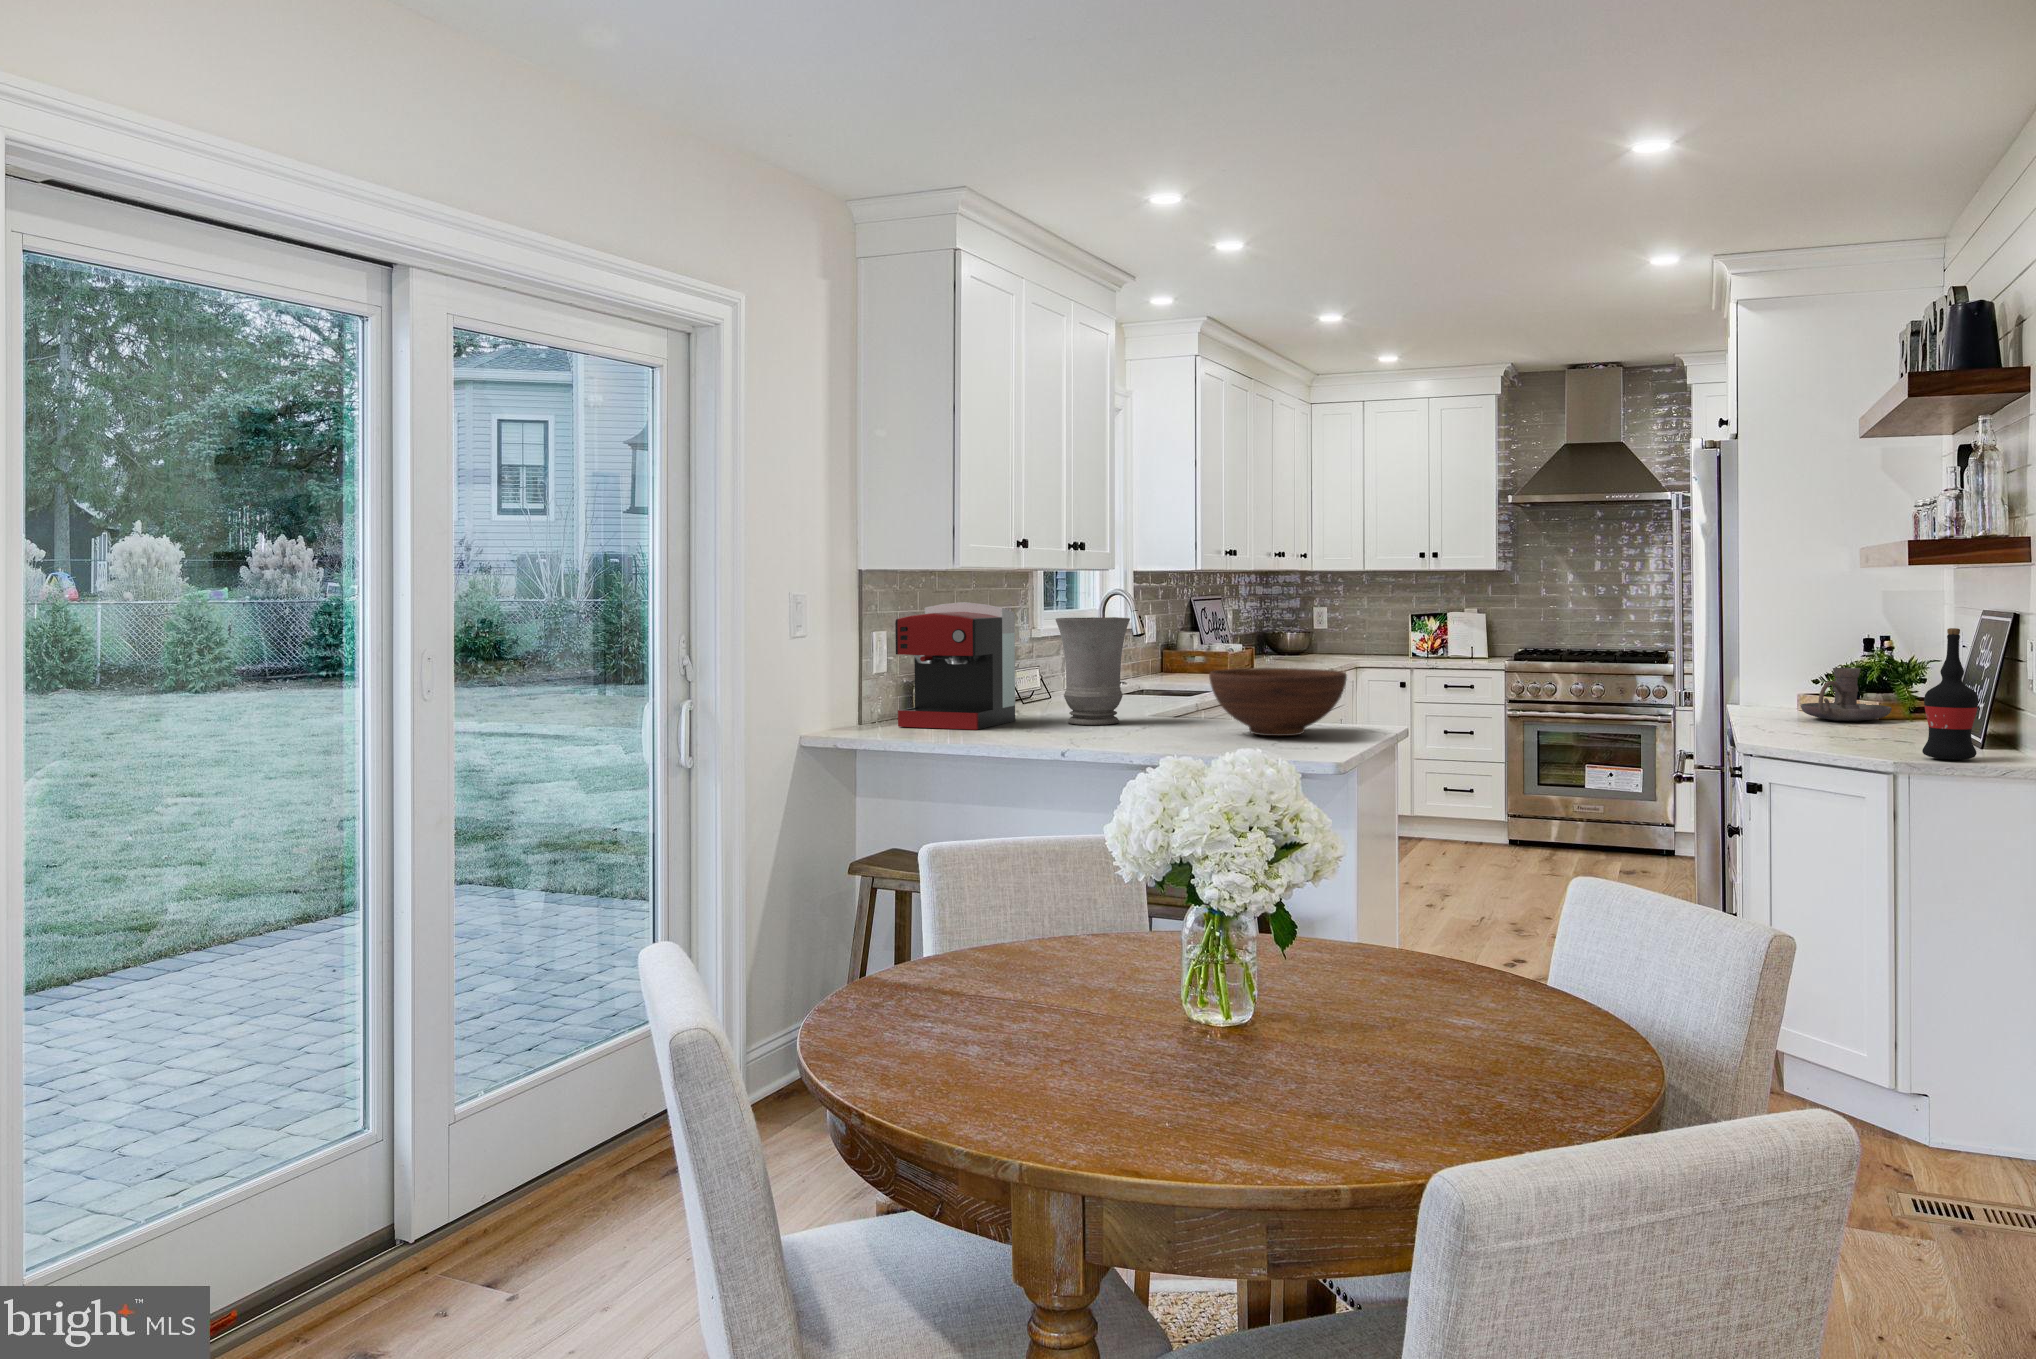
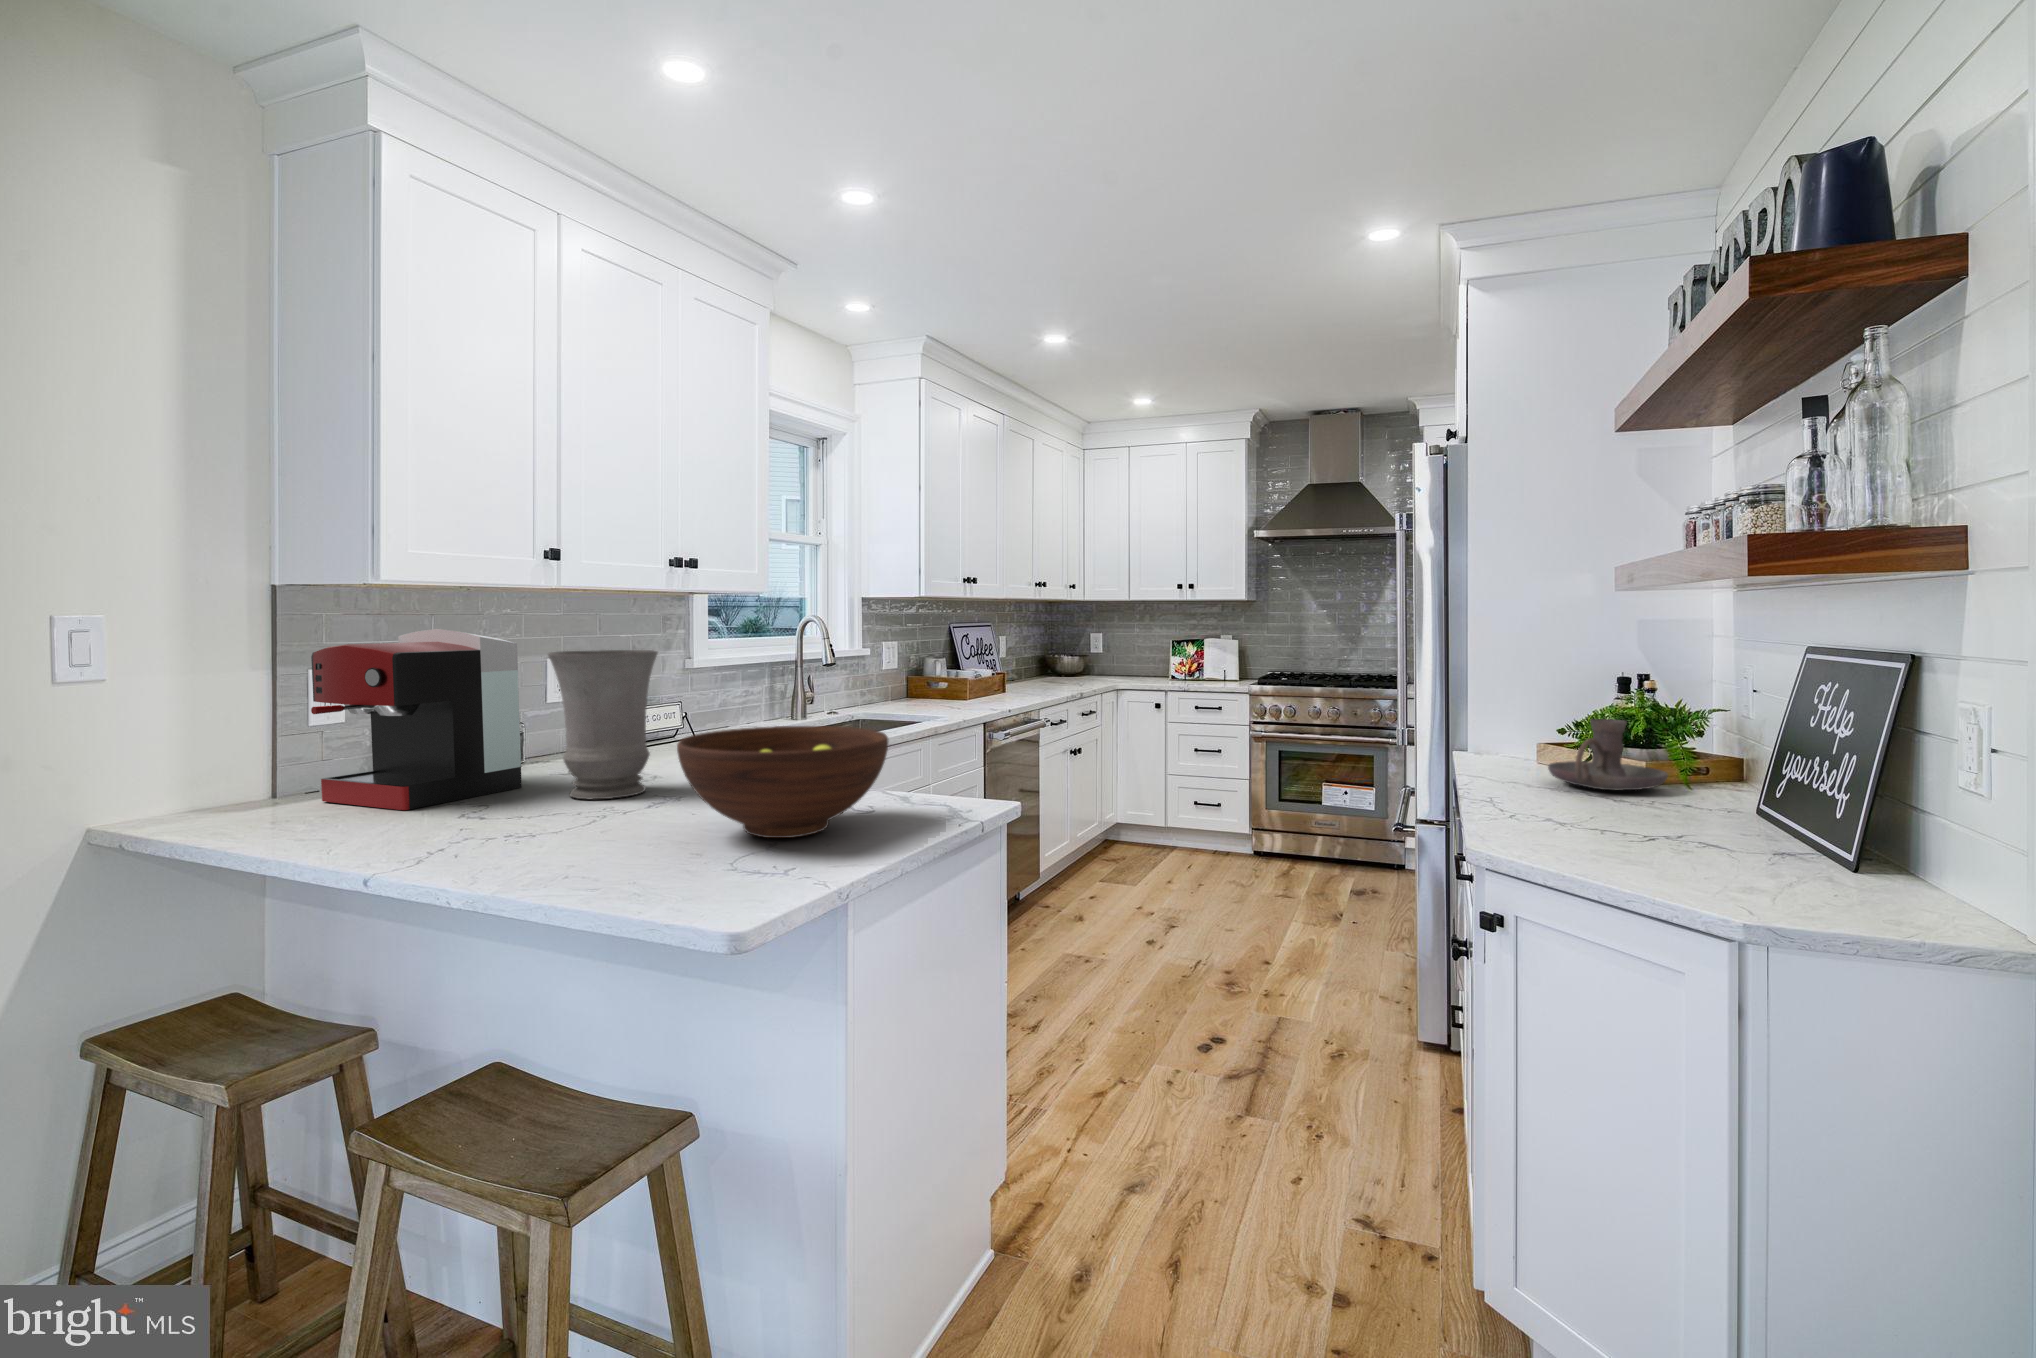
wine bottle: present [1922,628,1979,760] -> none [1787,684,1898,917]

